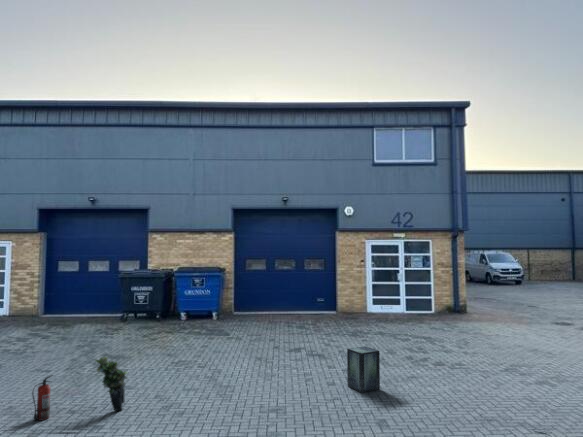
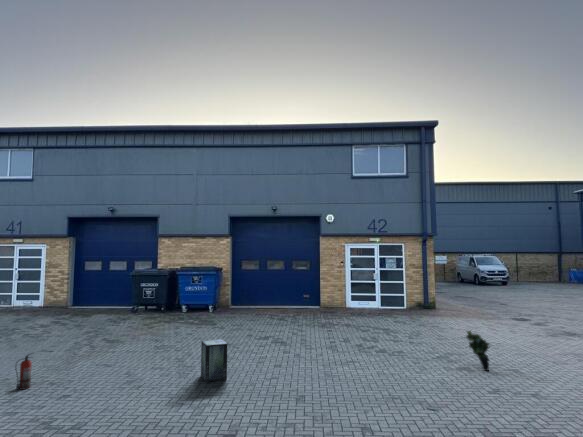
storage box: present [347,346,380,393] -> present [201,339,227,382]
potted plant: present [95,357,127,411] -> present [466,331,489,371]

